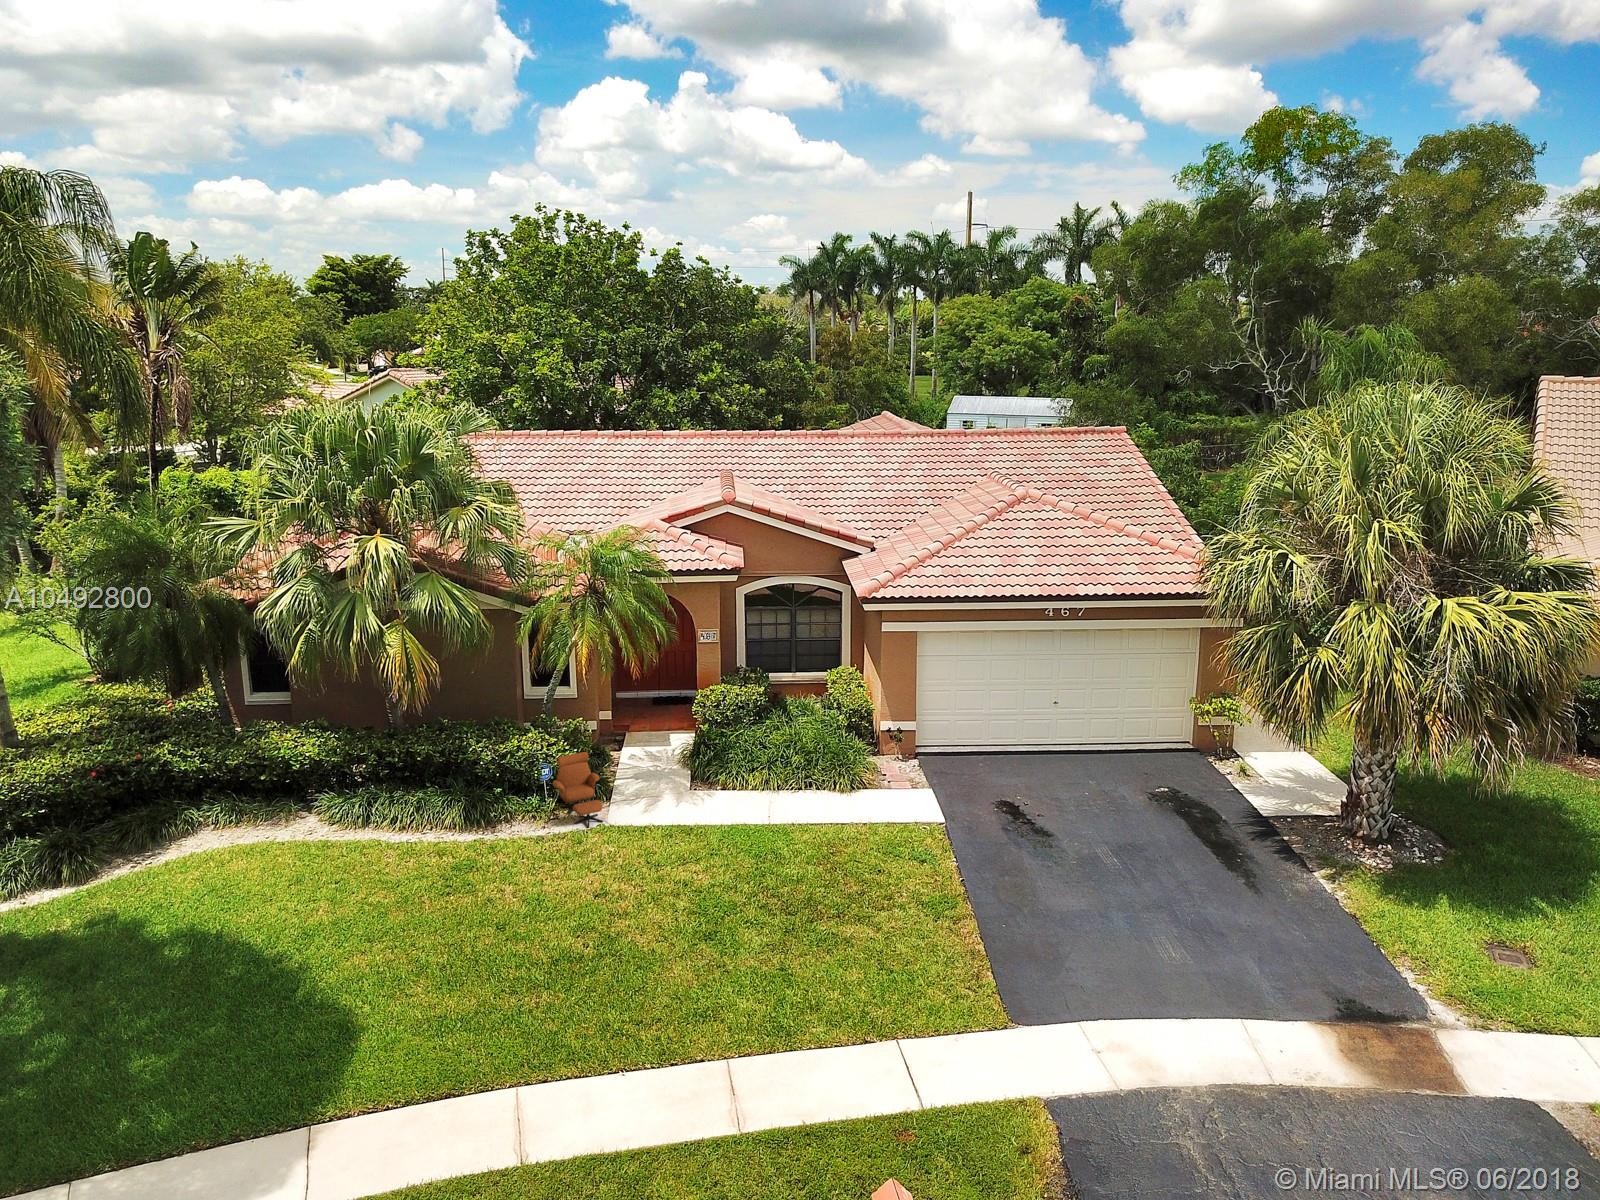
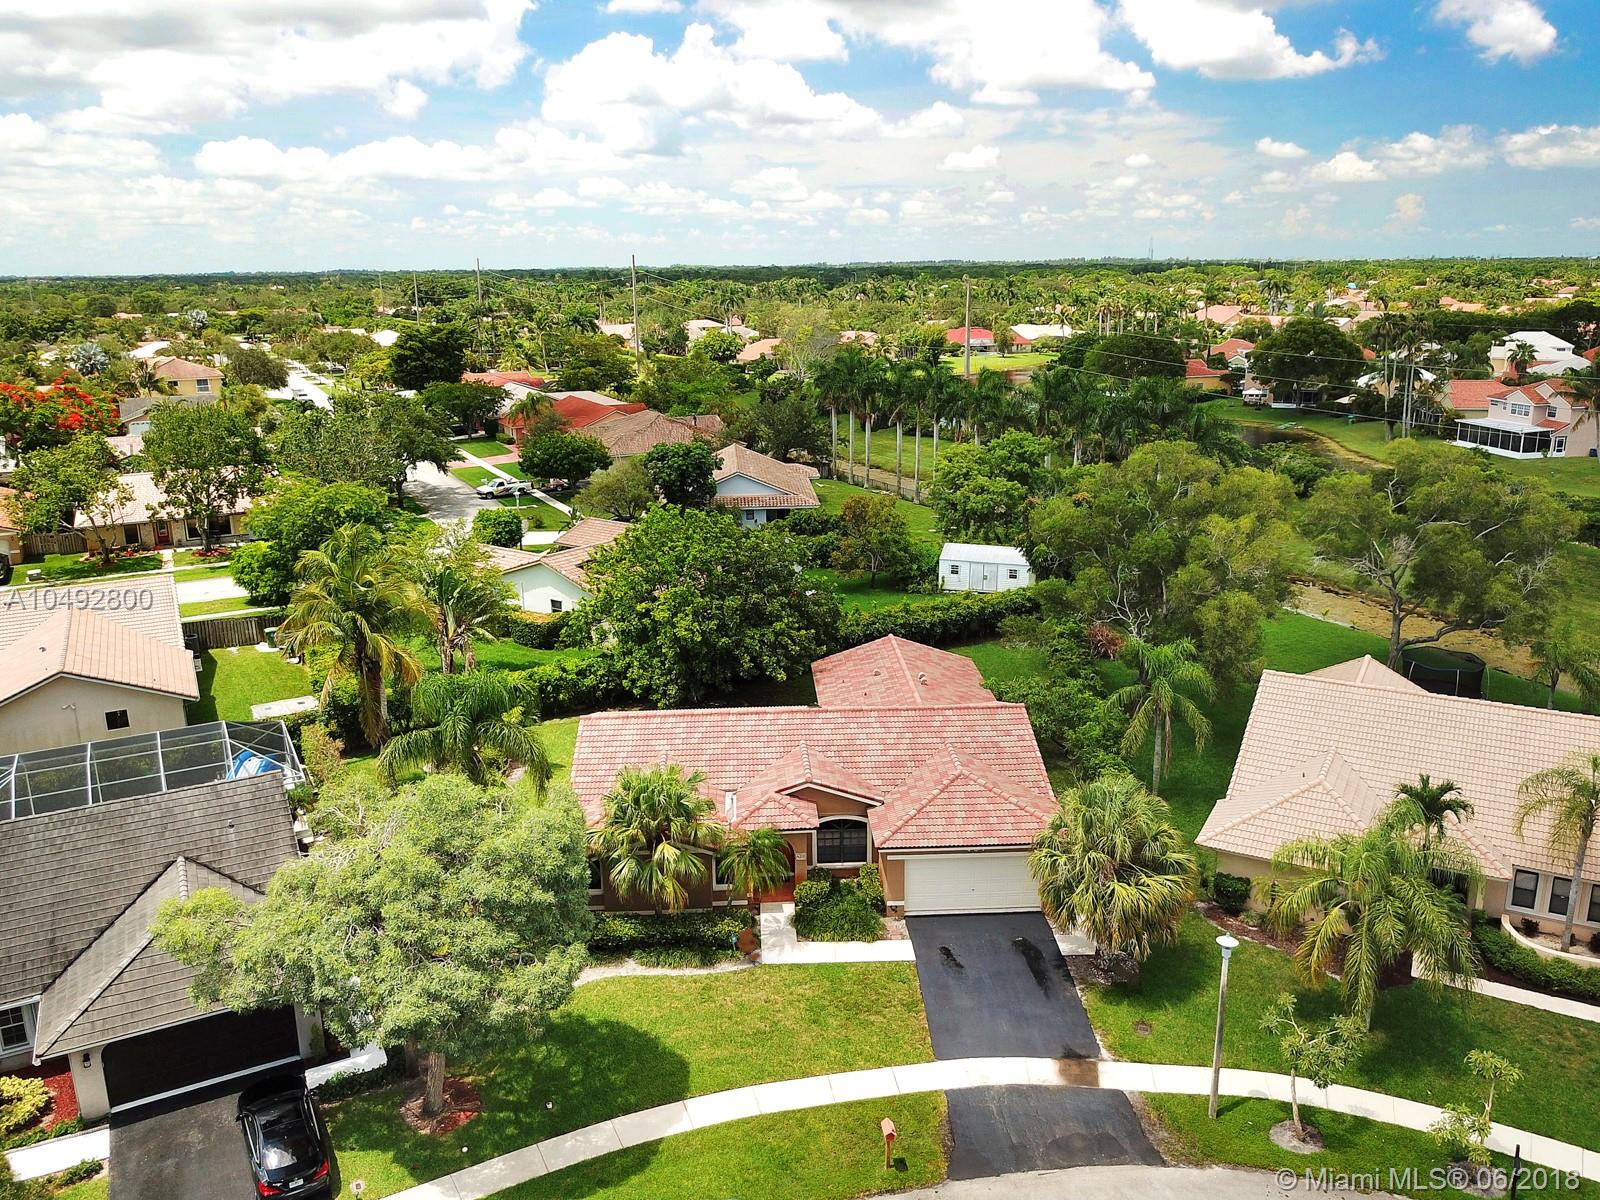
bench: none [1373,809,1472,890] -> present [1106,957,1143,996]

